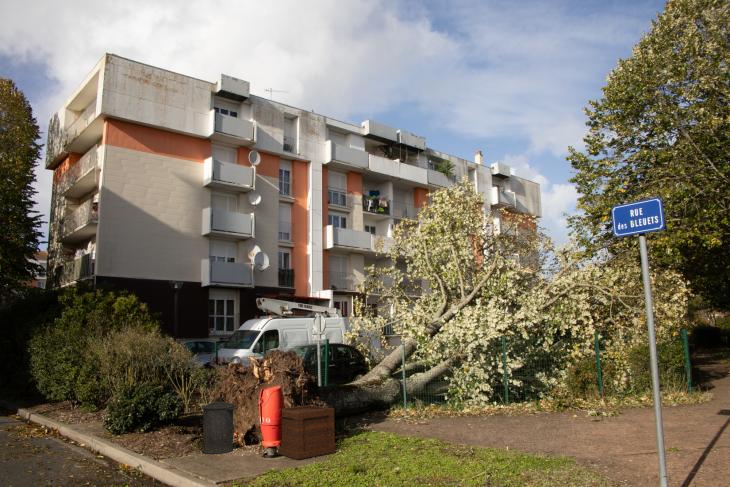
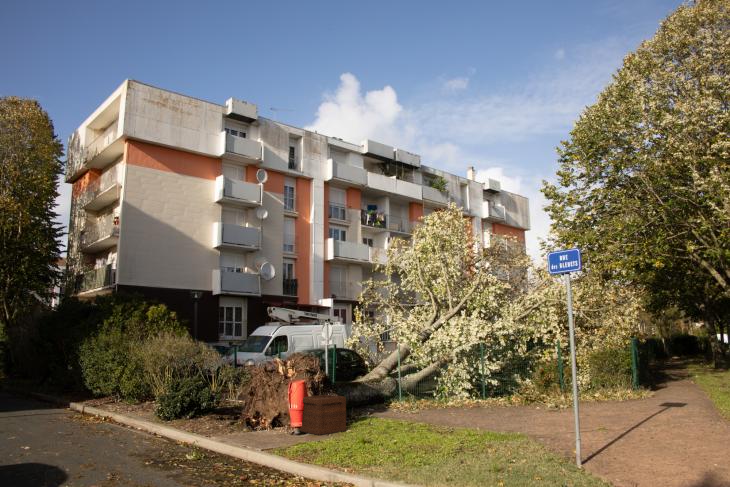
trash can: present [201,397,236,454] -> none [241,388,269,432]

